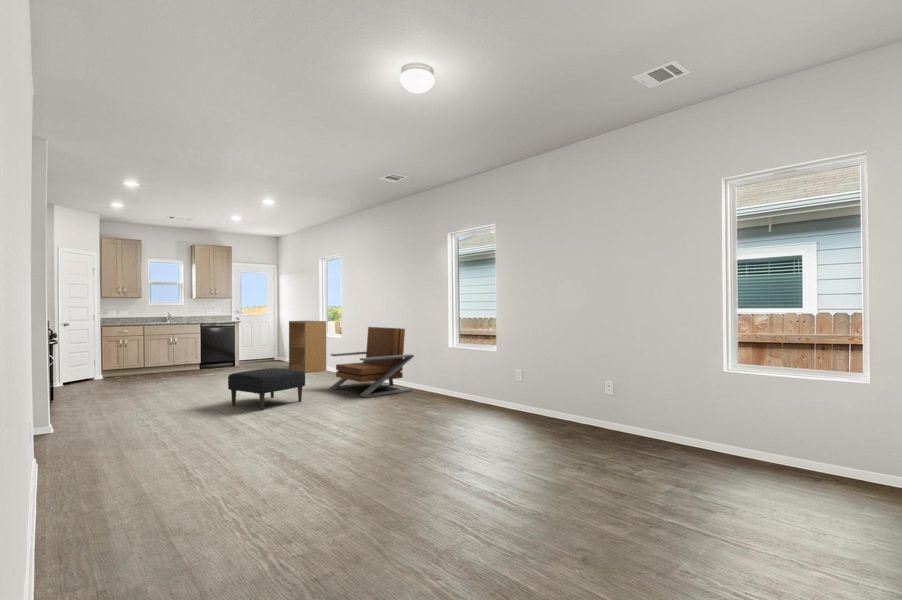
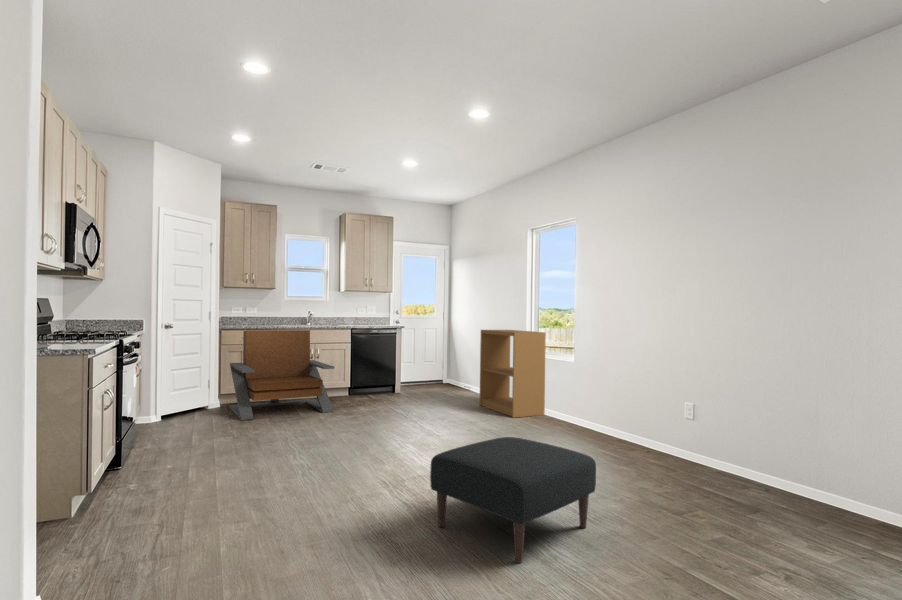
lounge chair: present [331,327,414,398] -> present [229,330,335,420]

